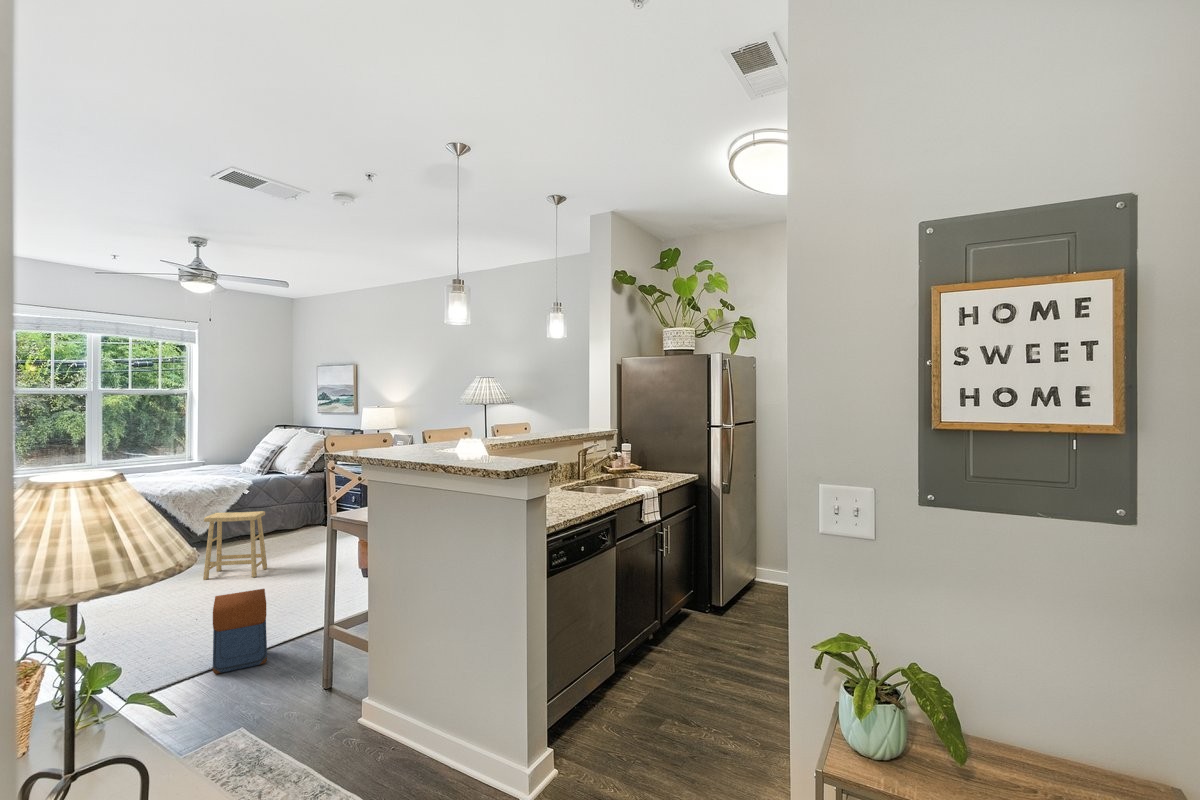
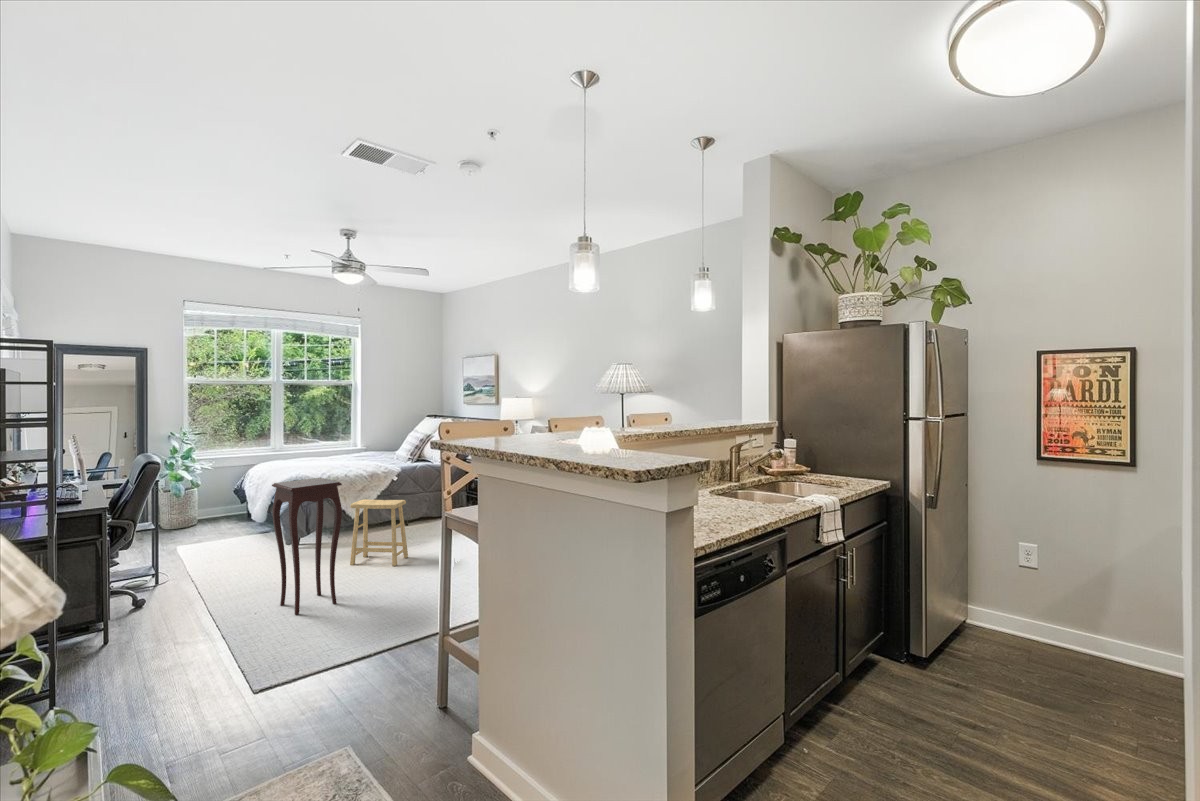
side table: none [124,491,204,629] -> present [272,478,342,615]
backpack: present [213,589,267,674] -> none [333,586,389,674]

